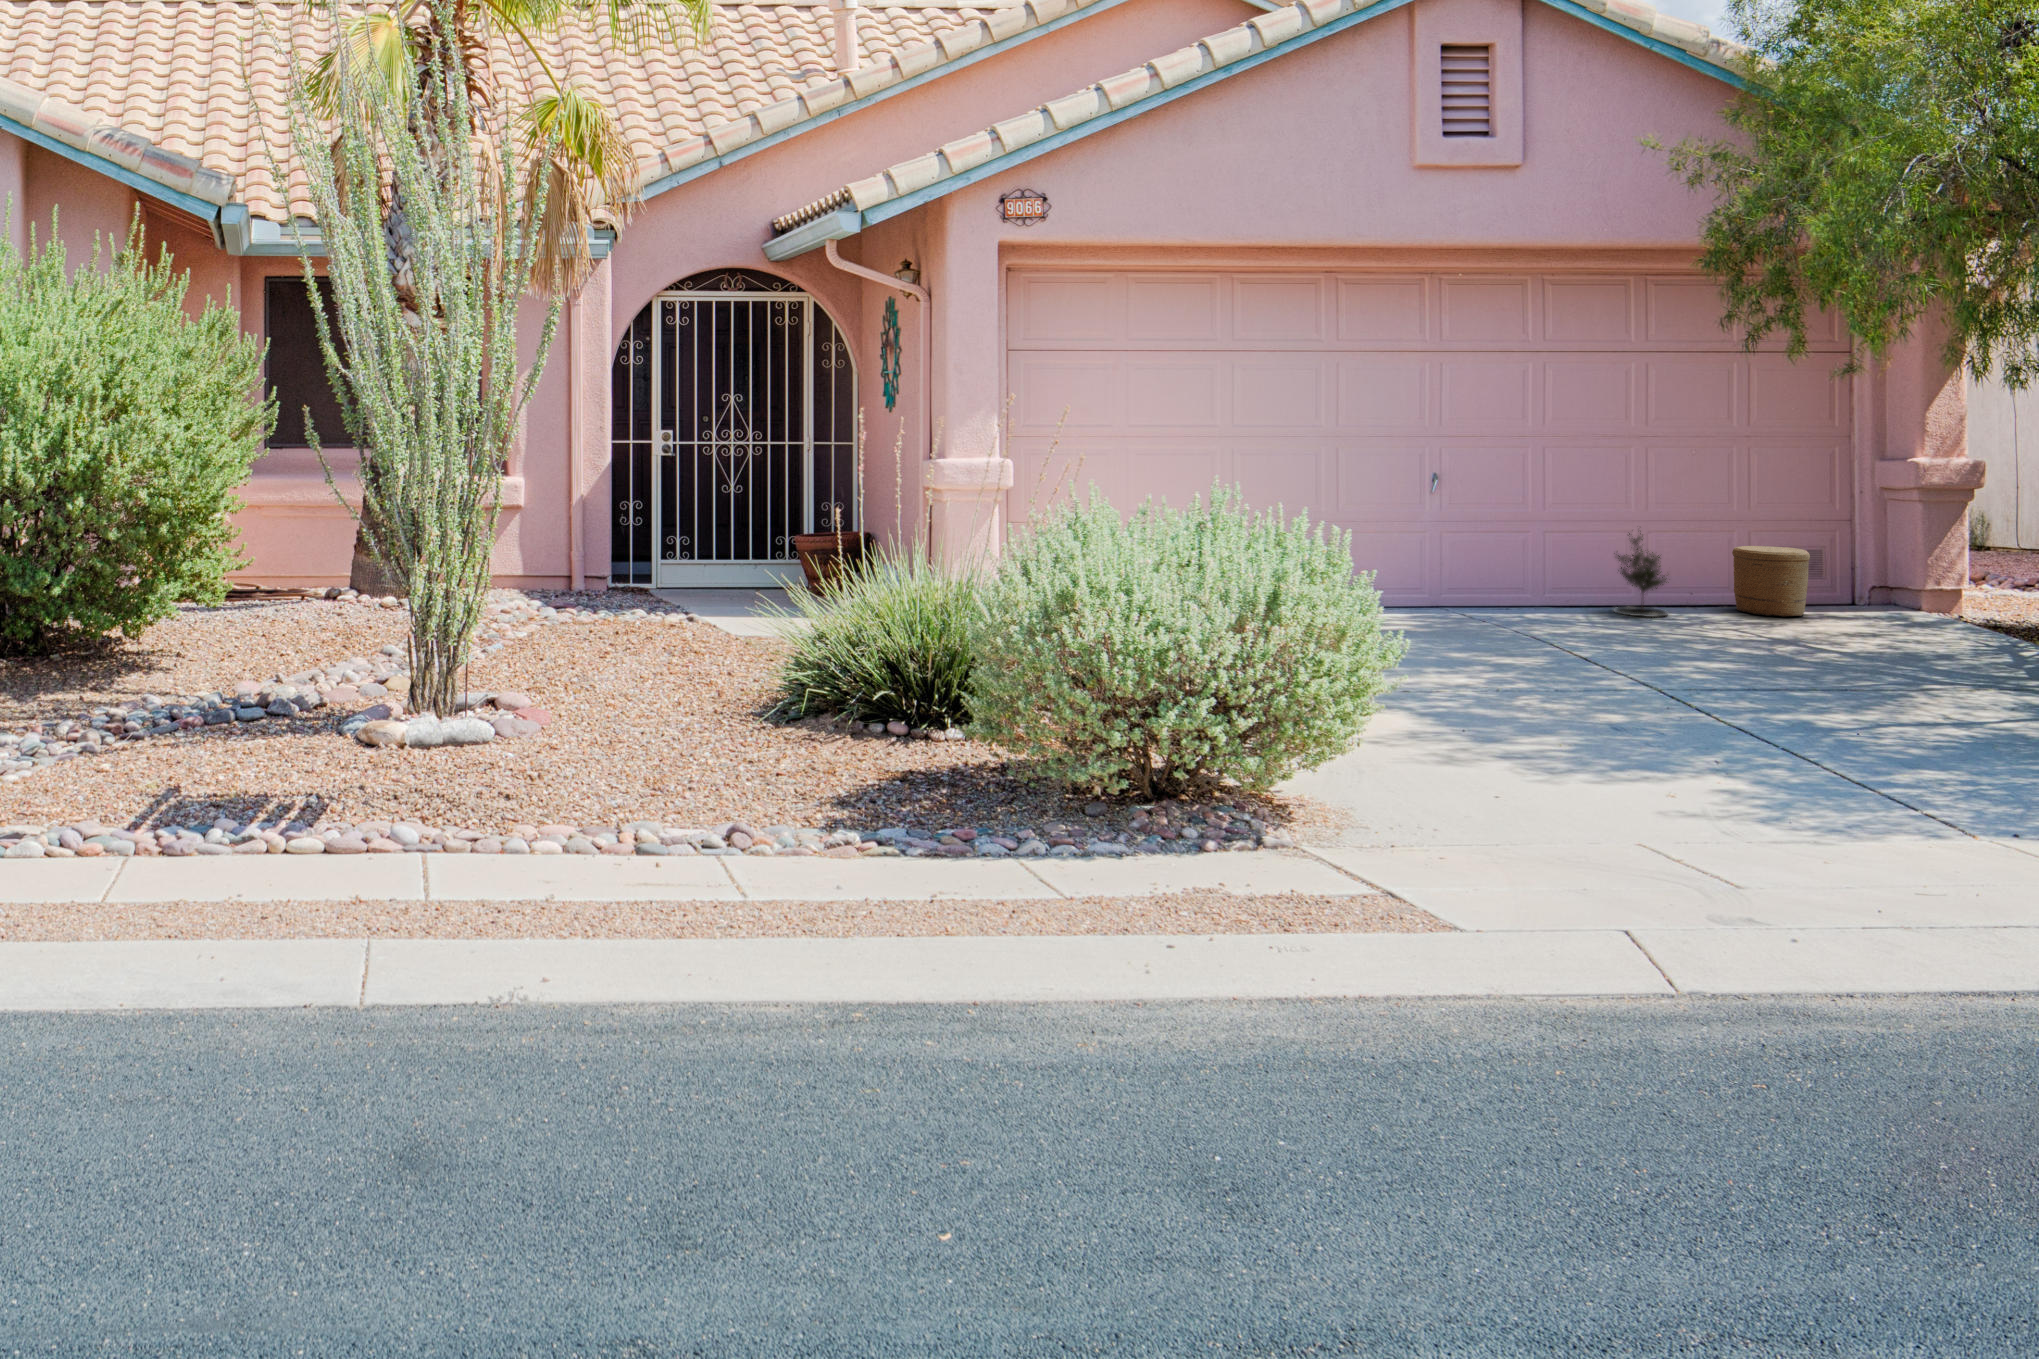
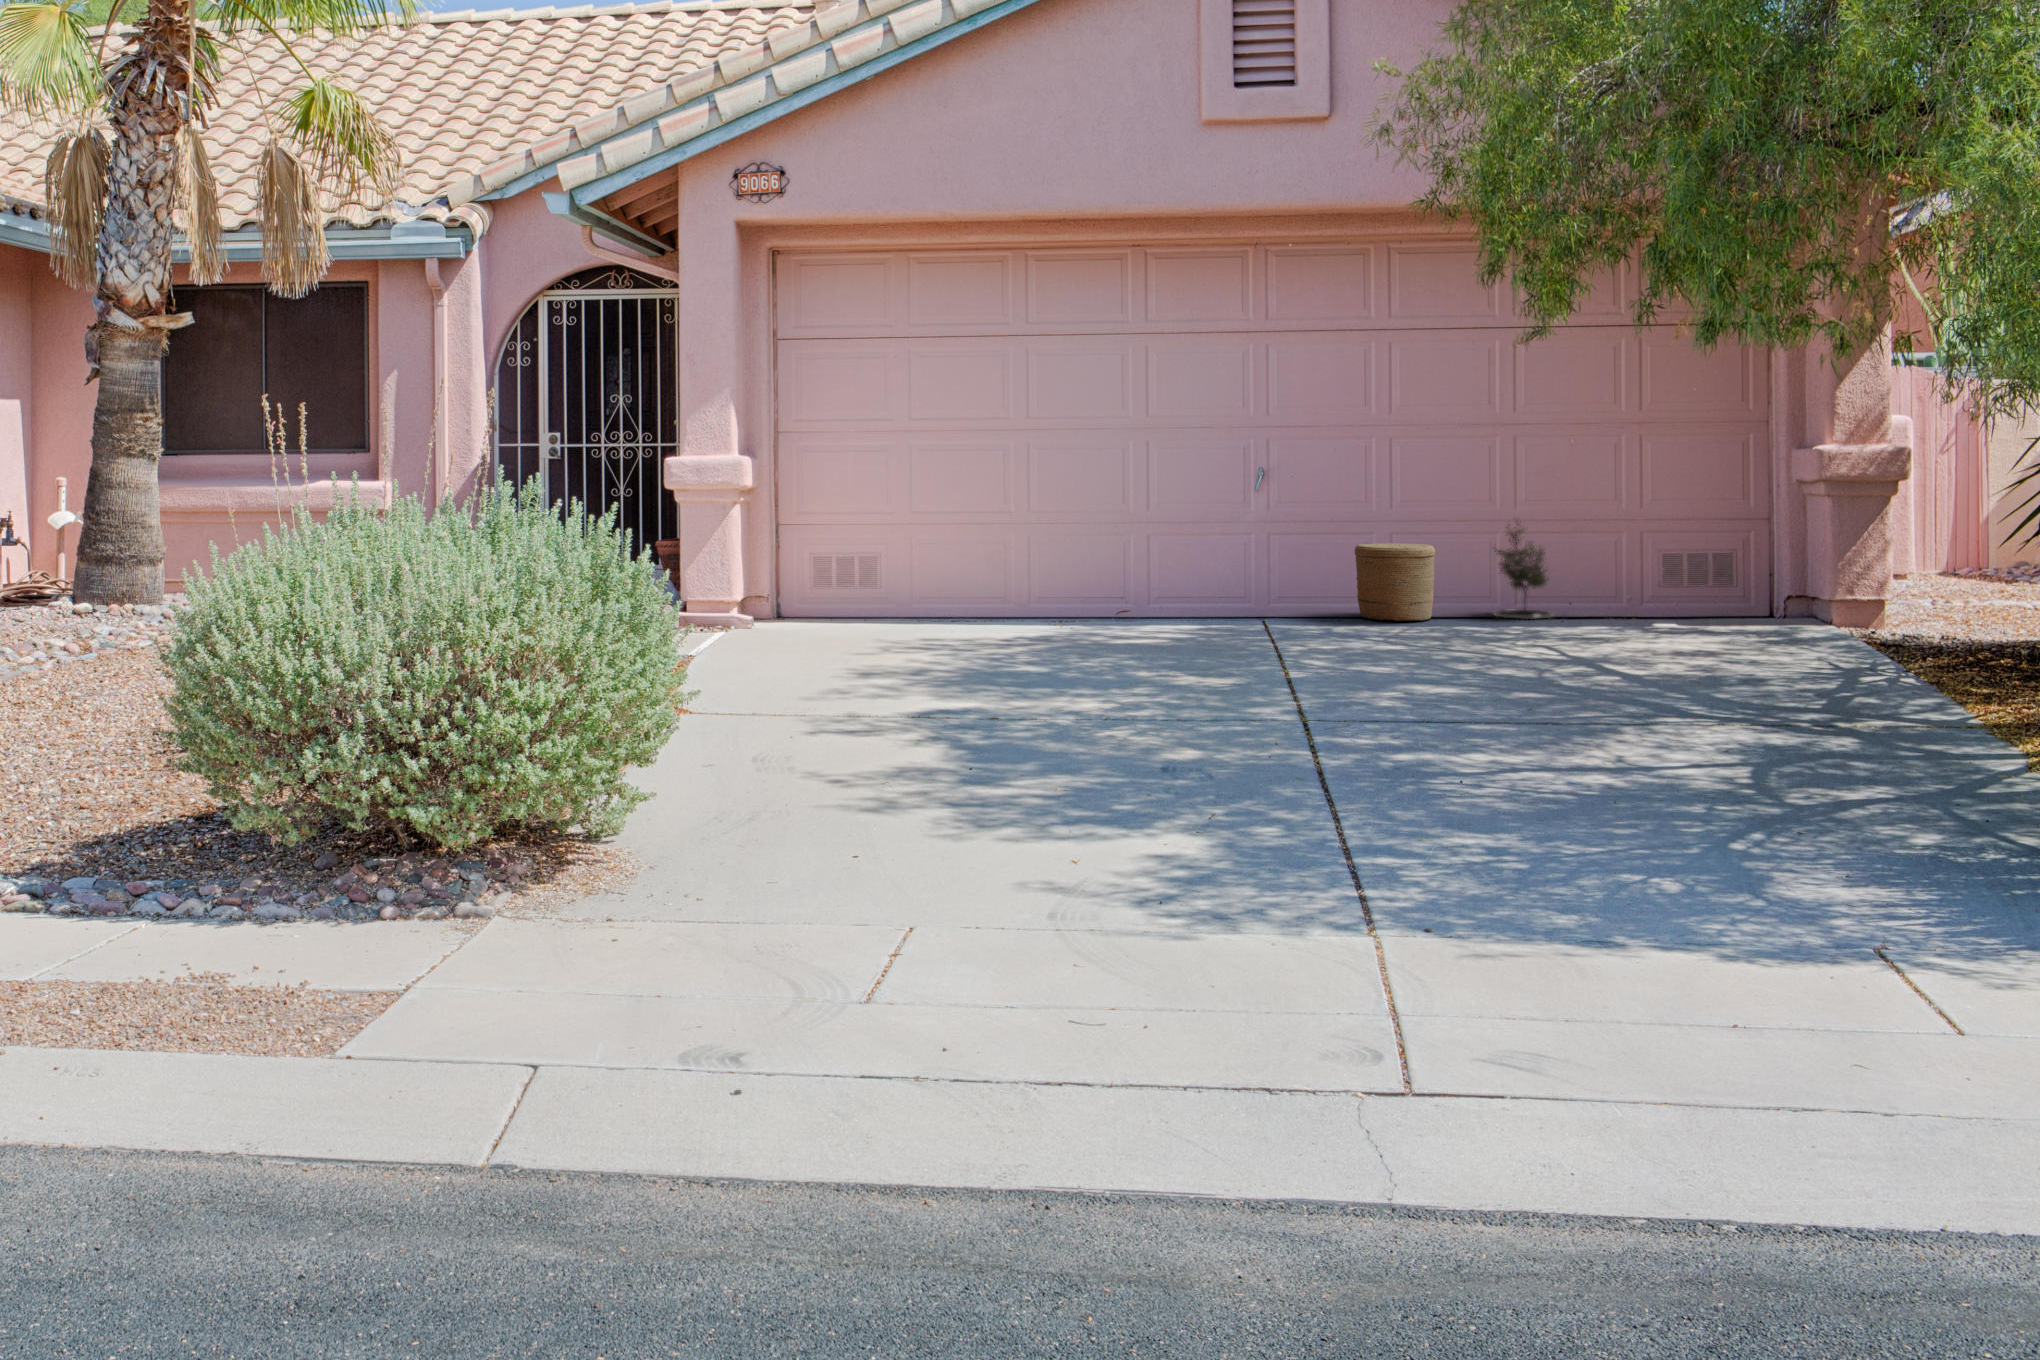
woven basket: present [1732,546,1810,617] -> present [1355,543,1435,621]

